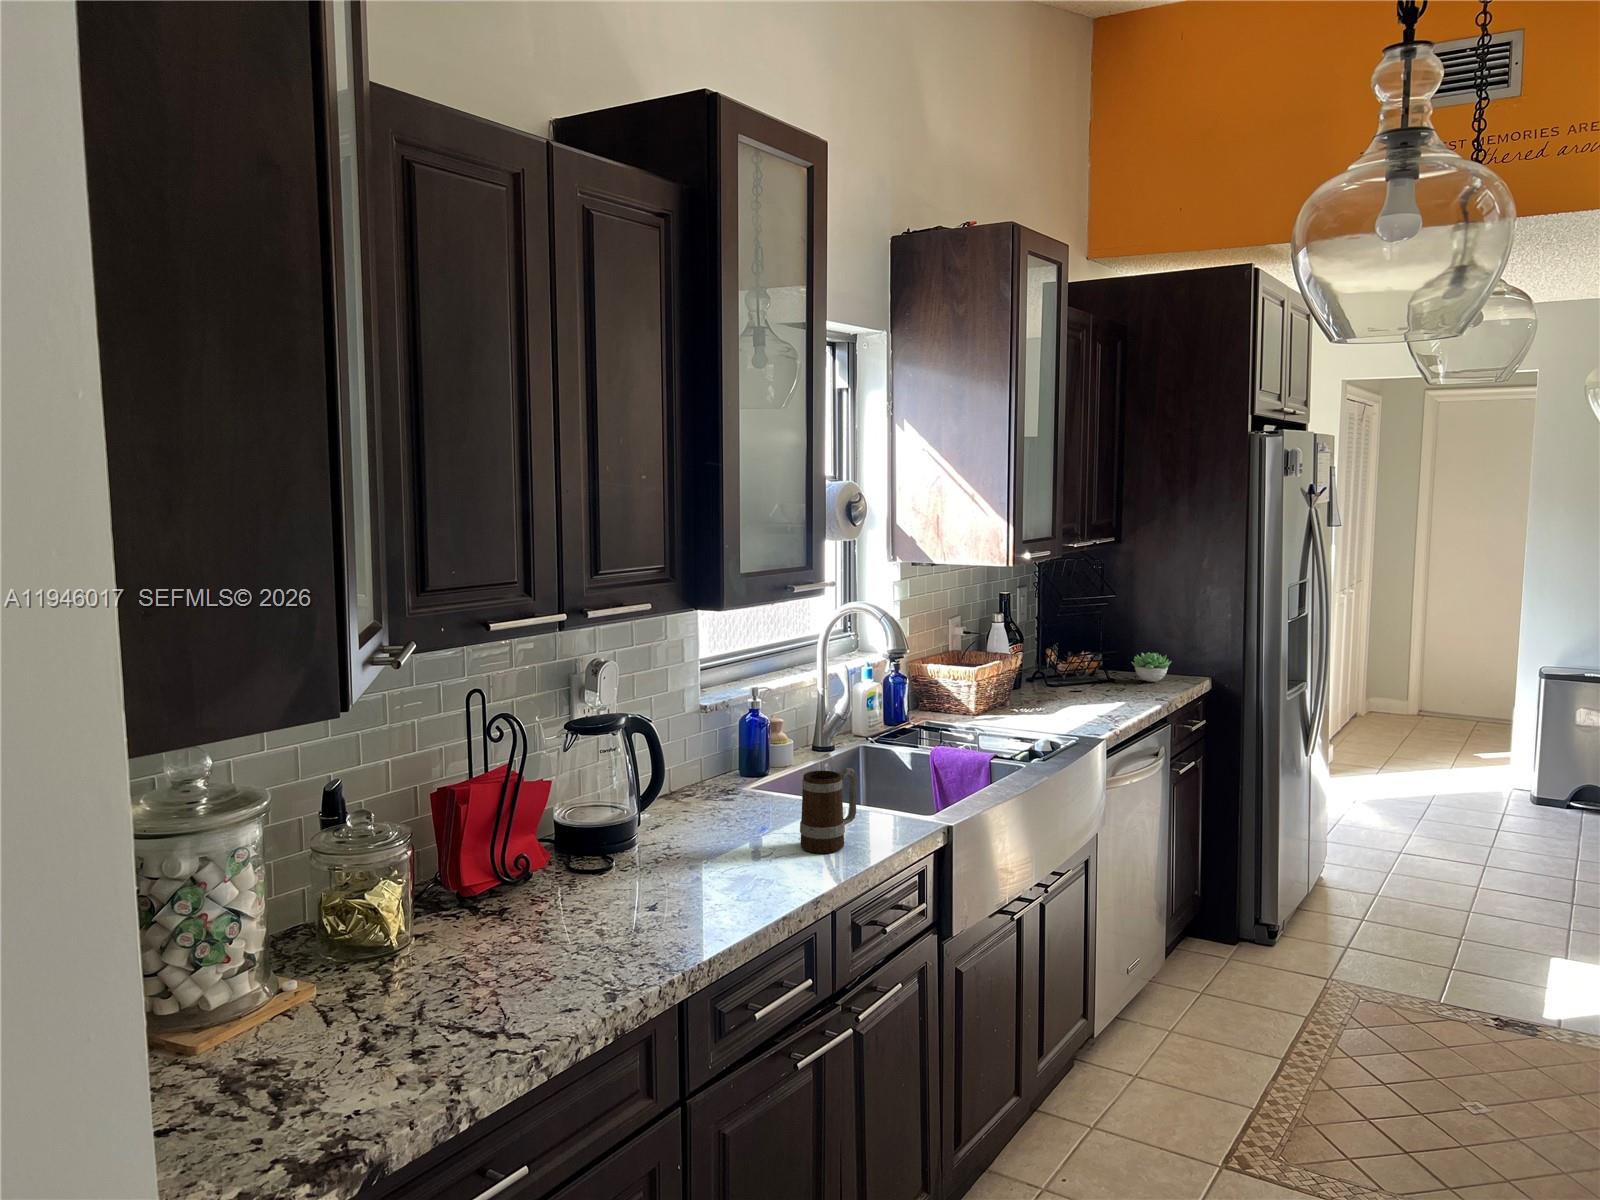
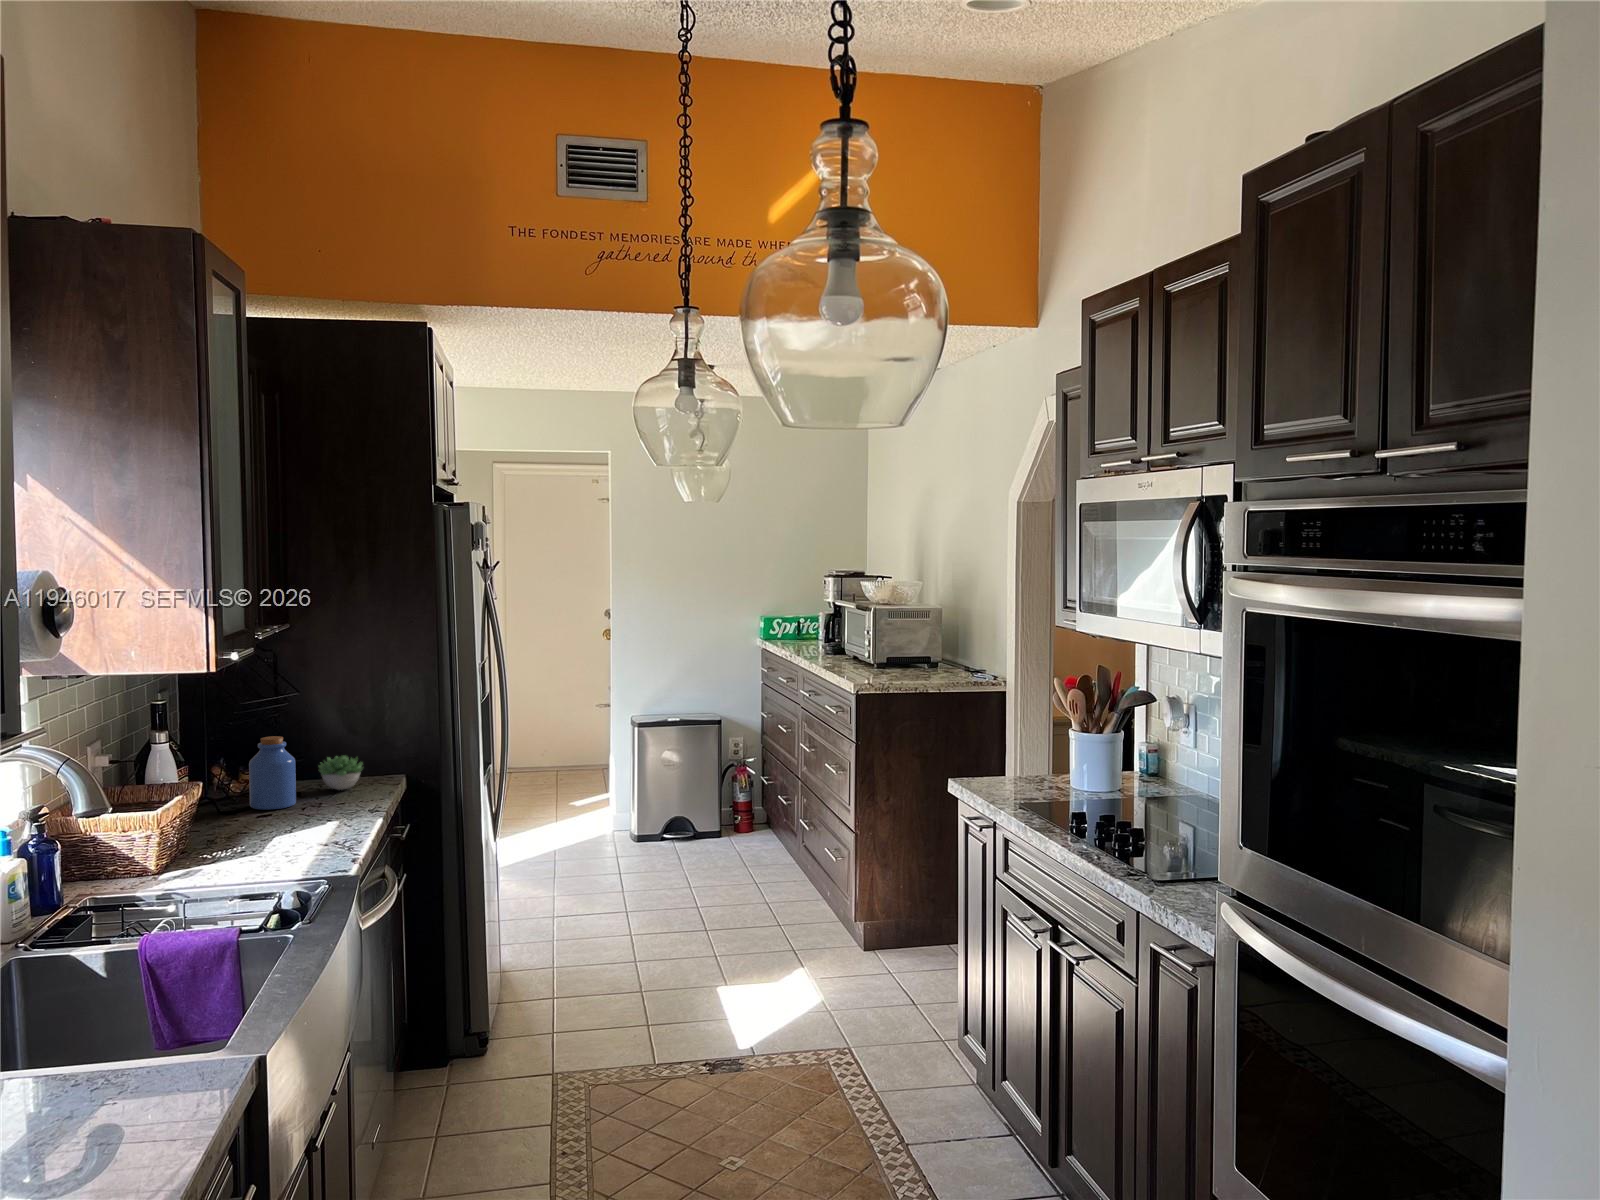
jar: none [1072,629,1109,688] -> present [249,736,296,810]
mug: present [800,768,857,853] -> none [68,1015,153,1162]

